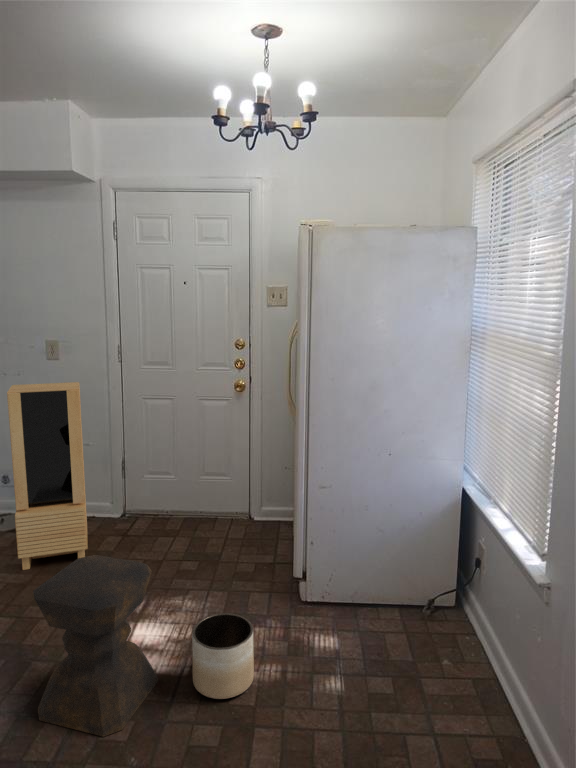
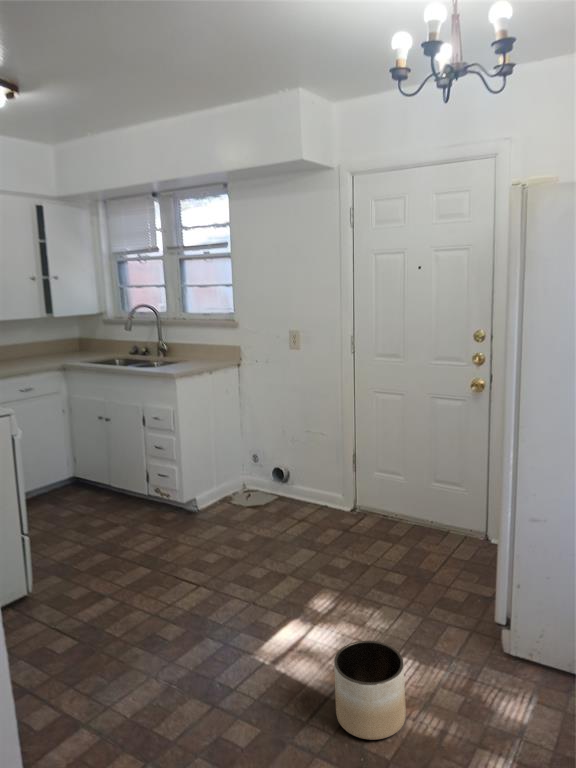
storage cabinet: present [7,382,88,570] -> none [229,369,310,550]
stool: present [33,555,159,737] -> none [184,549,308,732]

